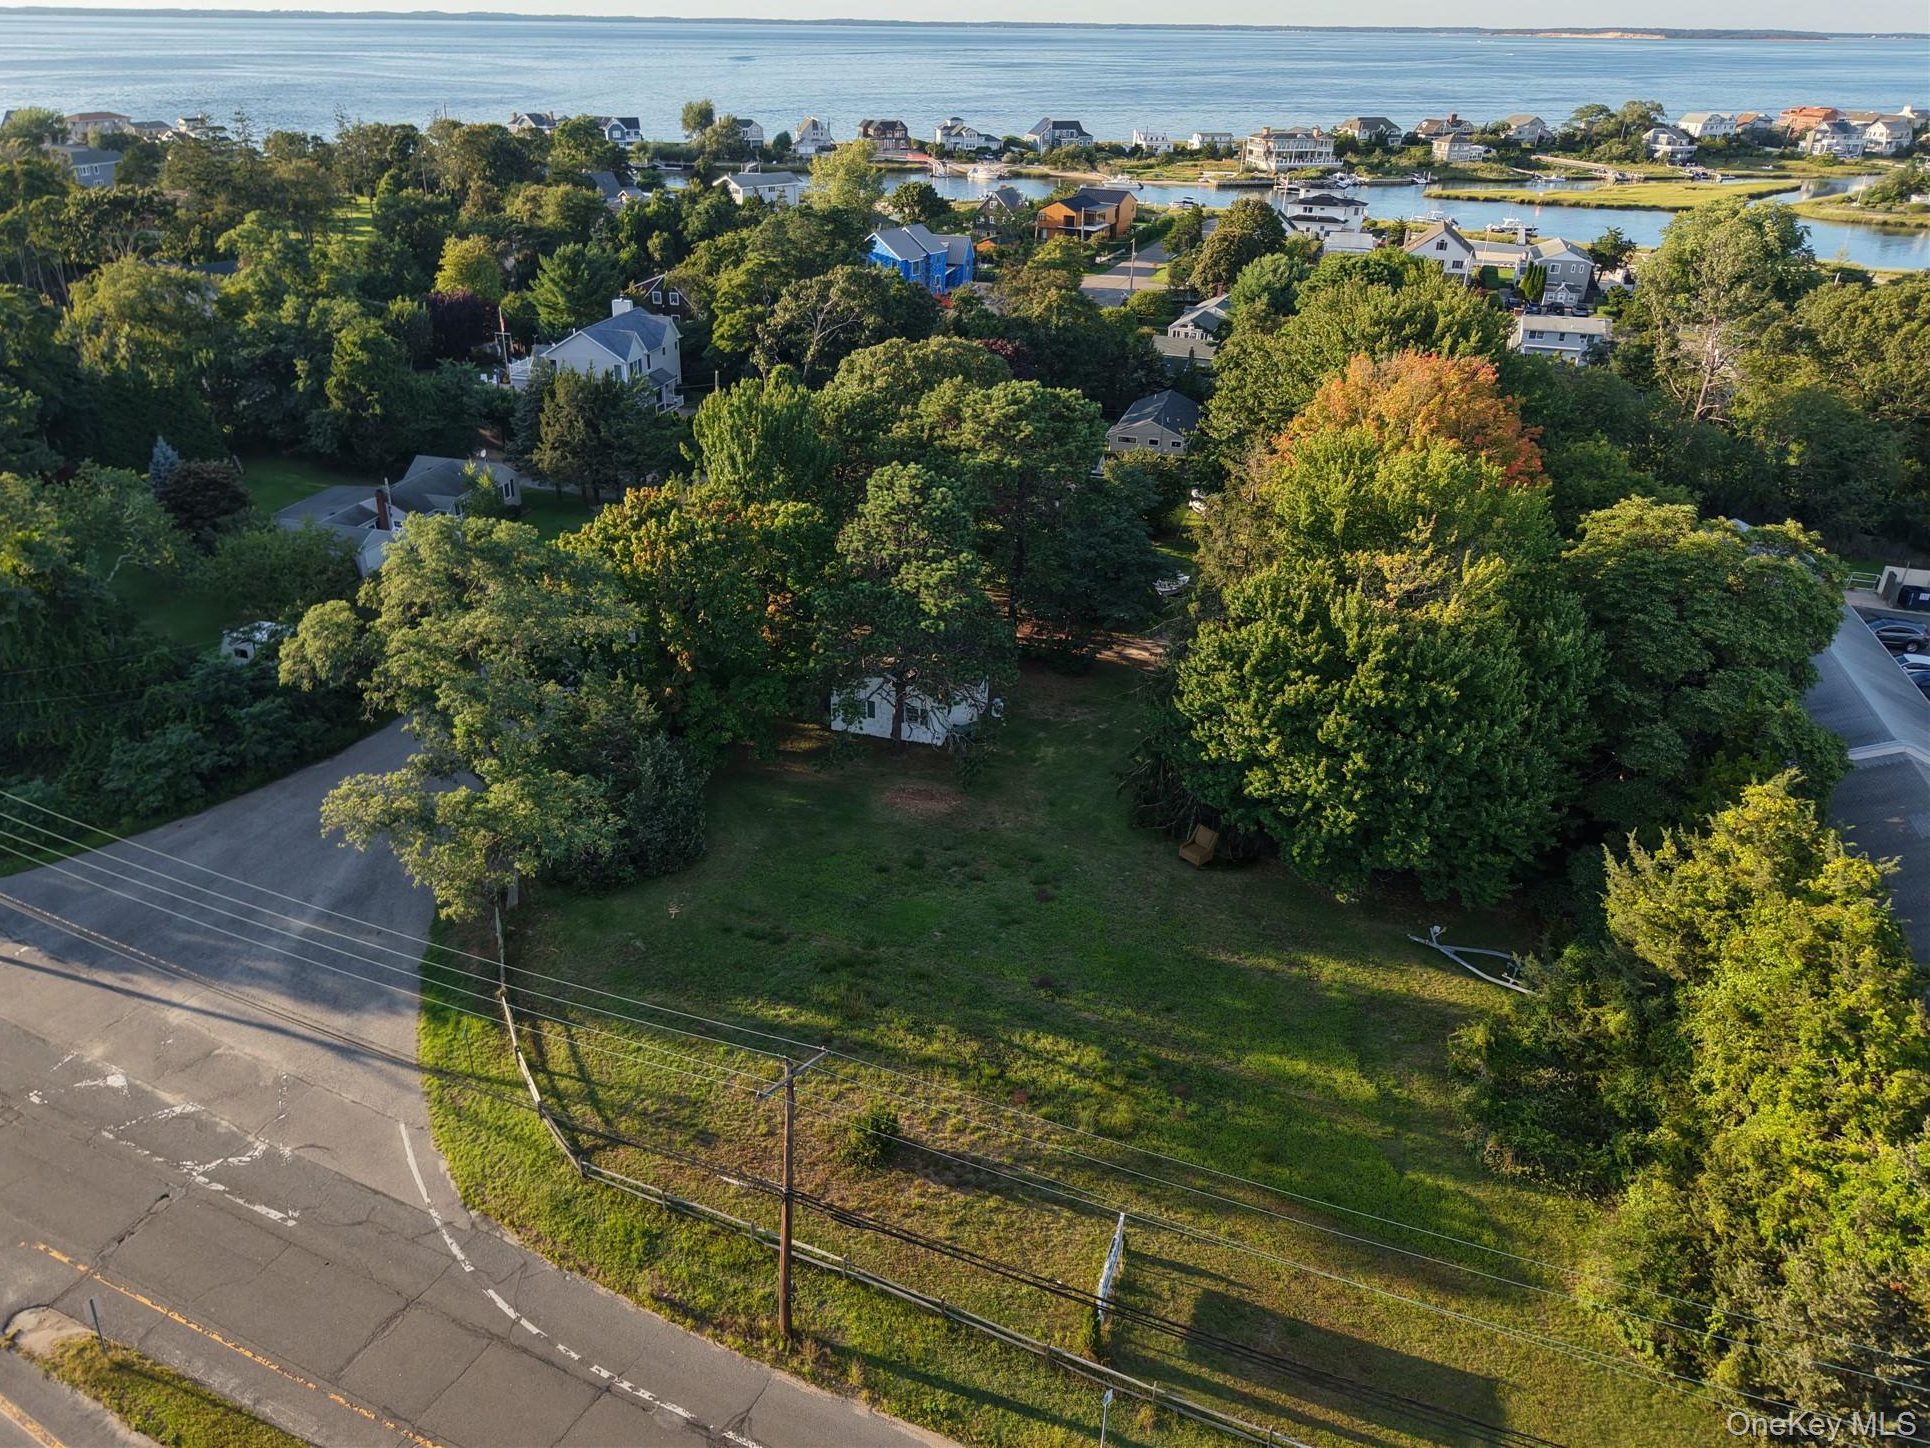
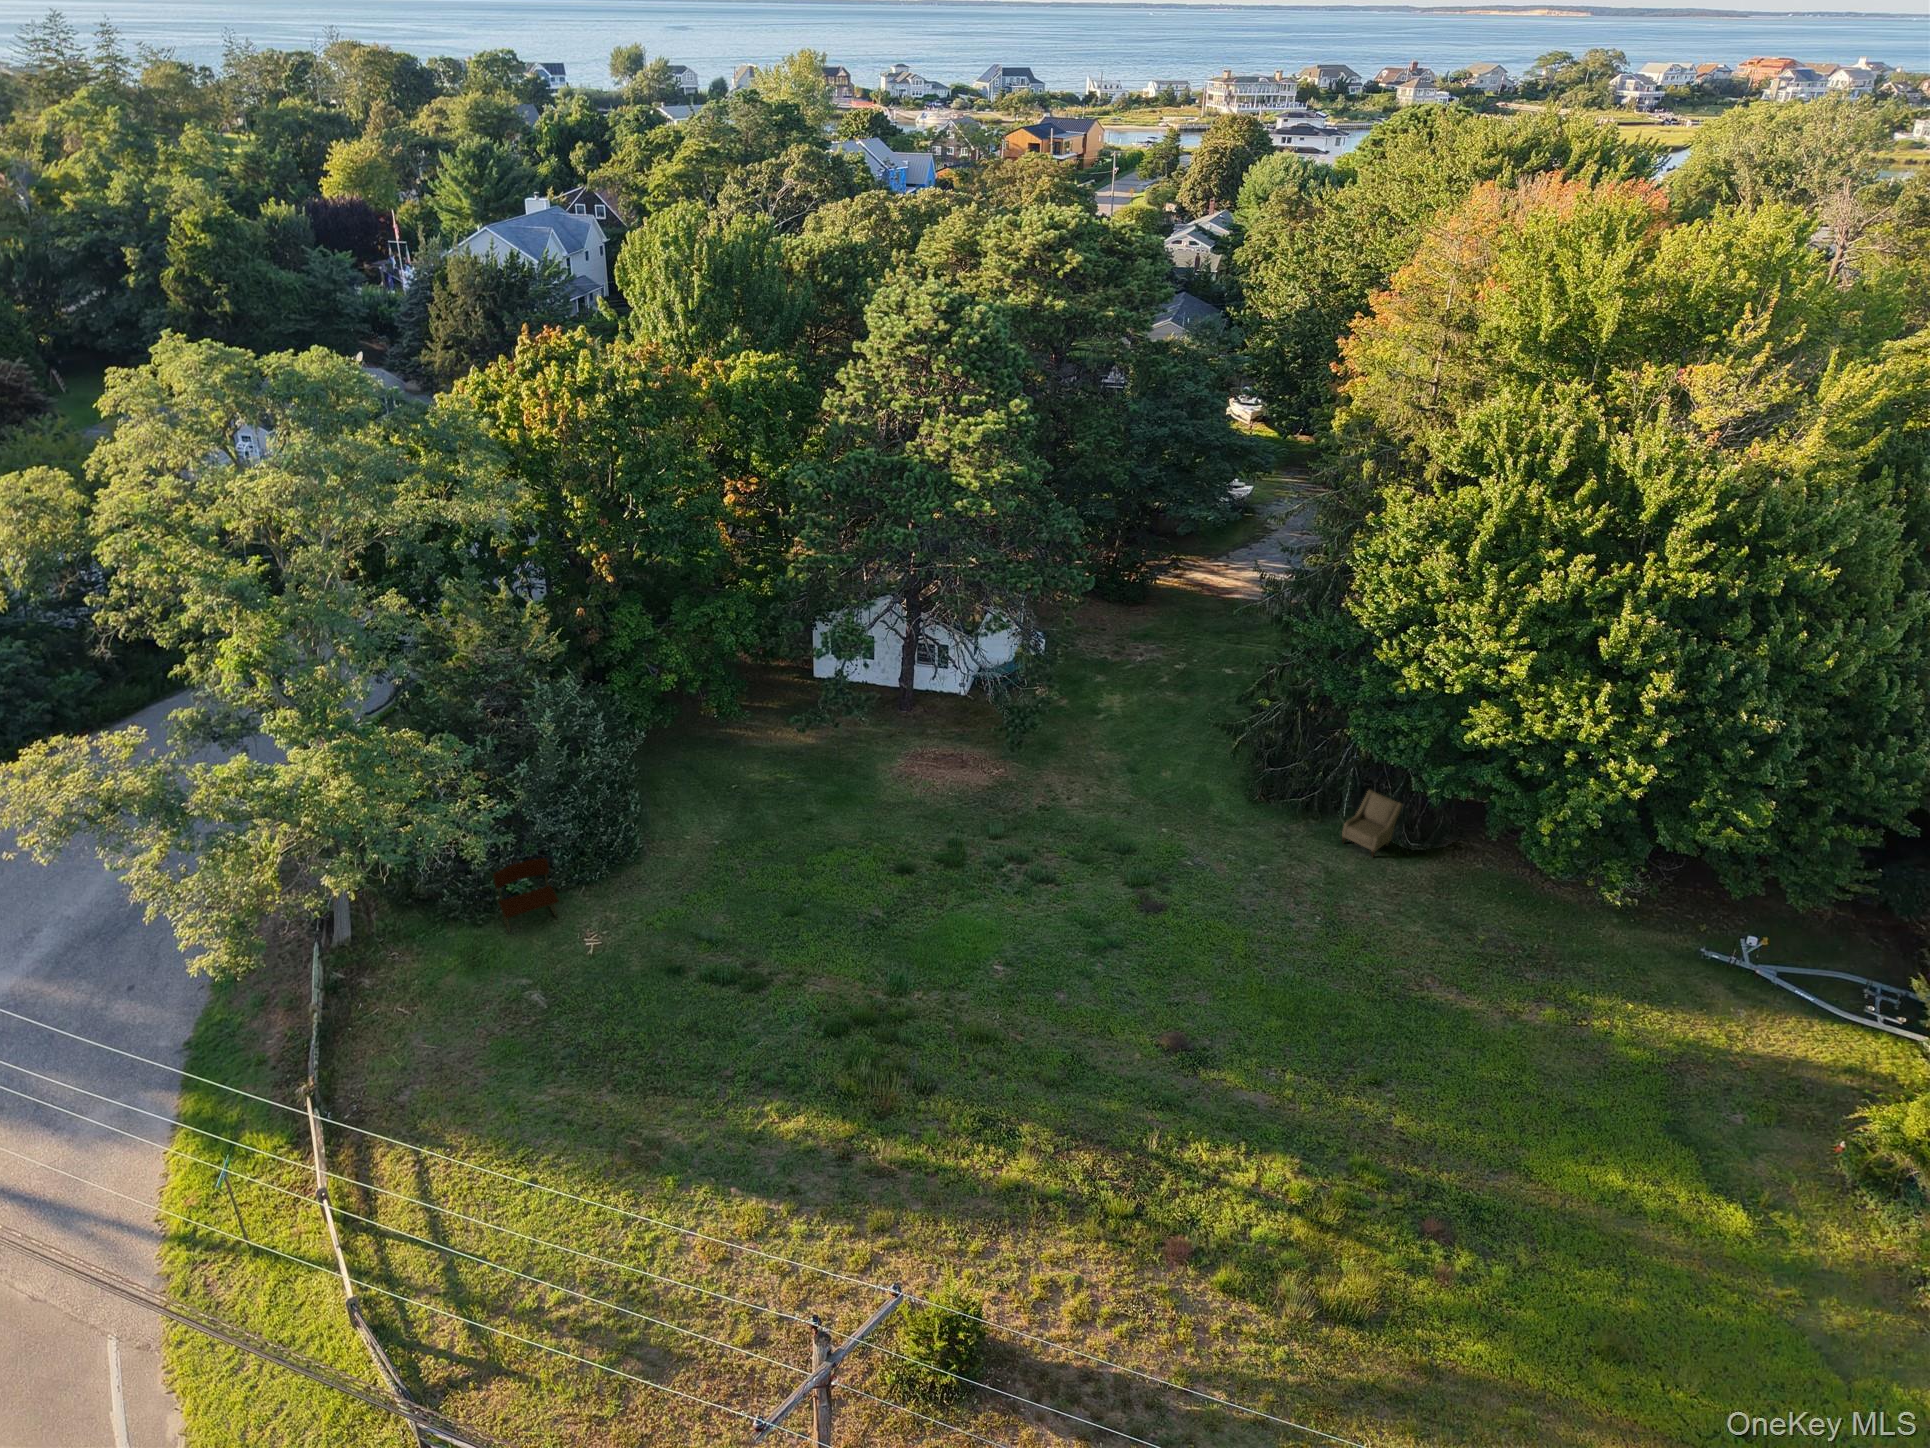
bench: none [610,856,651,904] -> present [493,858,559,932]

